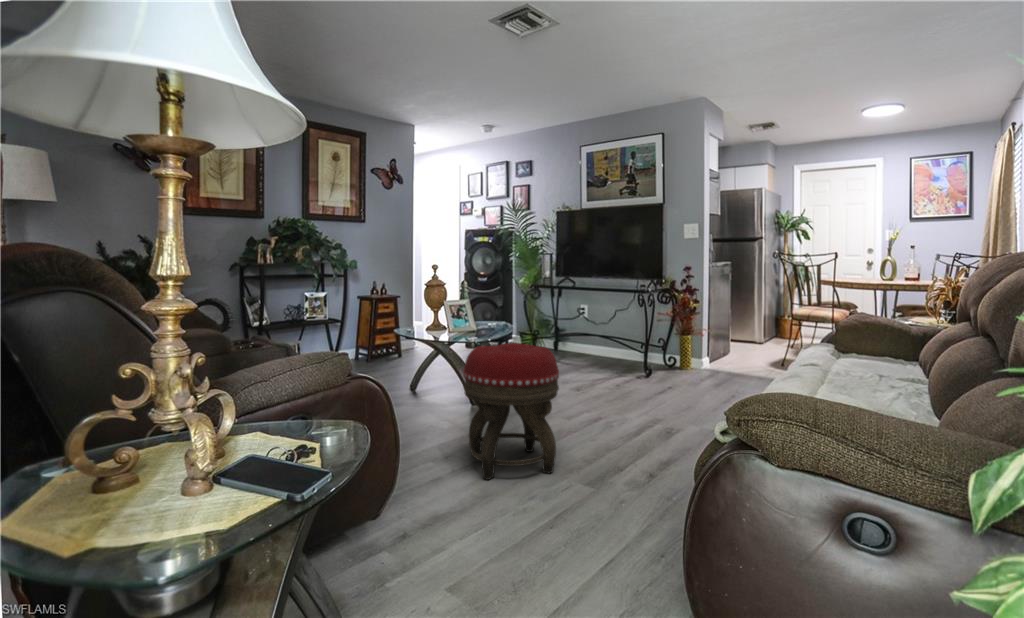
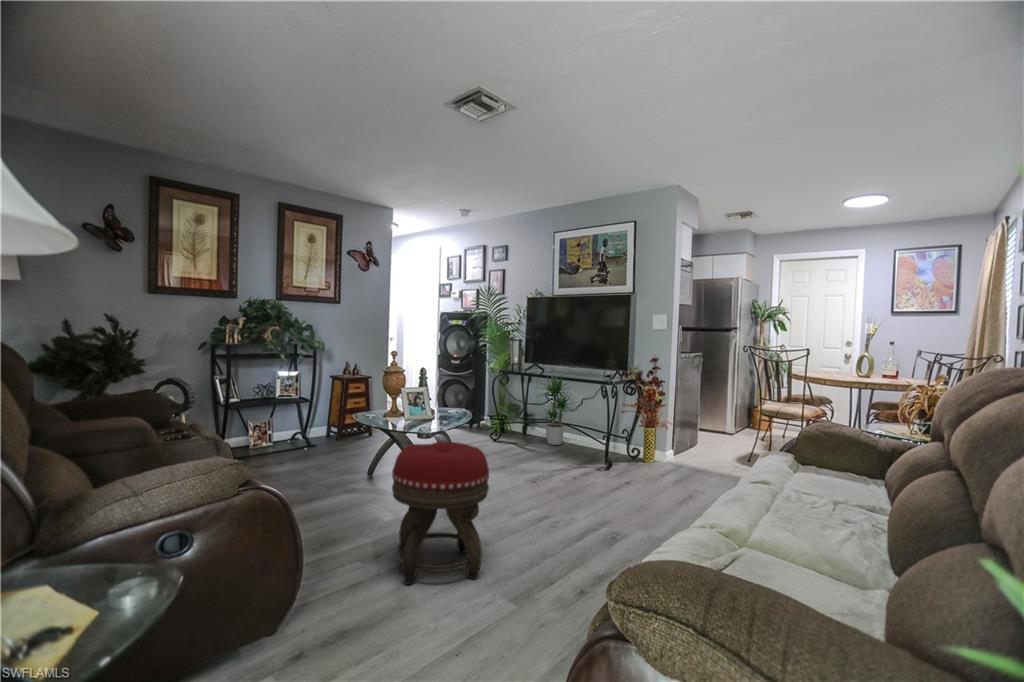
potted plant: none [565,286,612,358] -> present [541,375,575,445]

